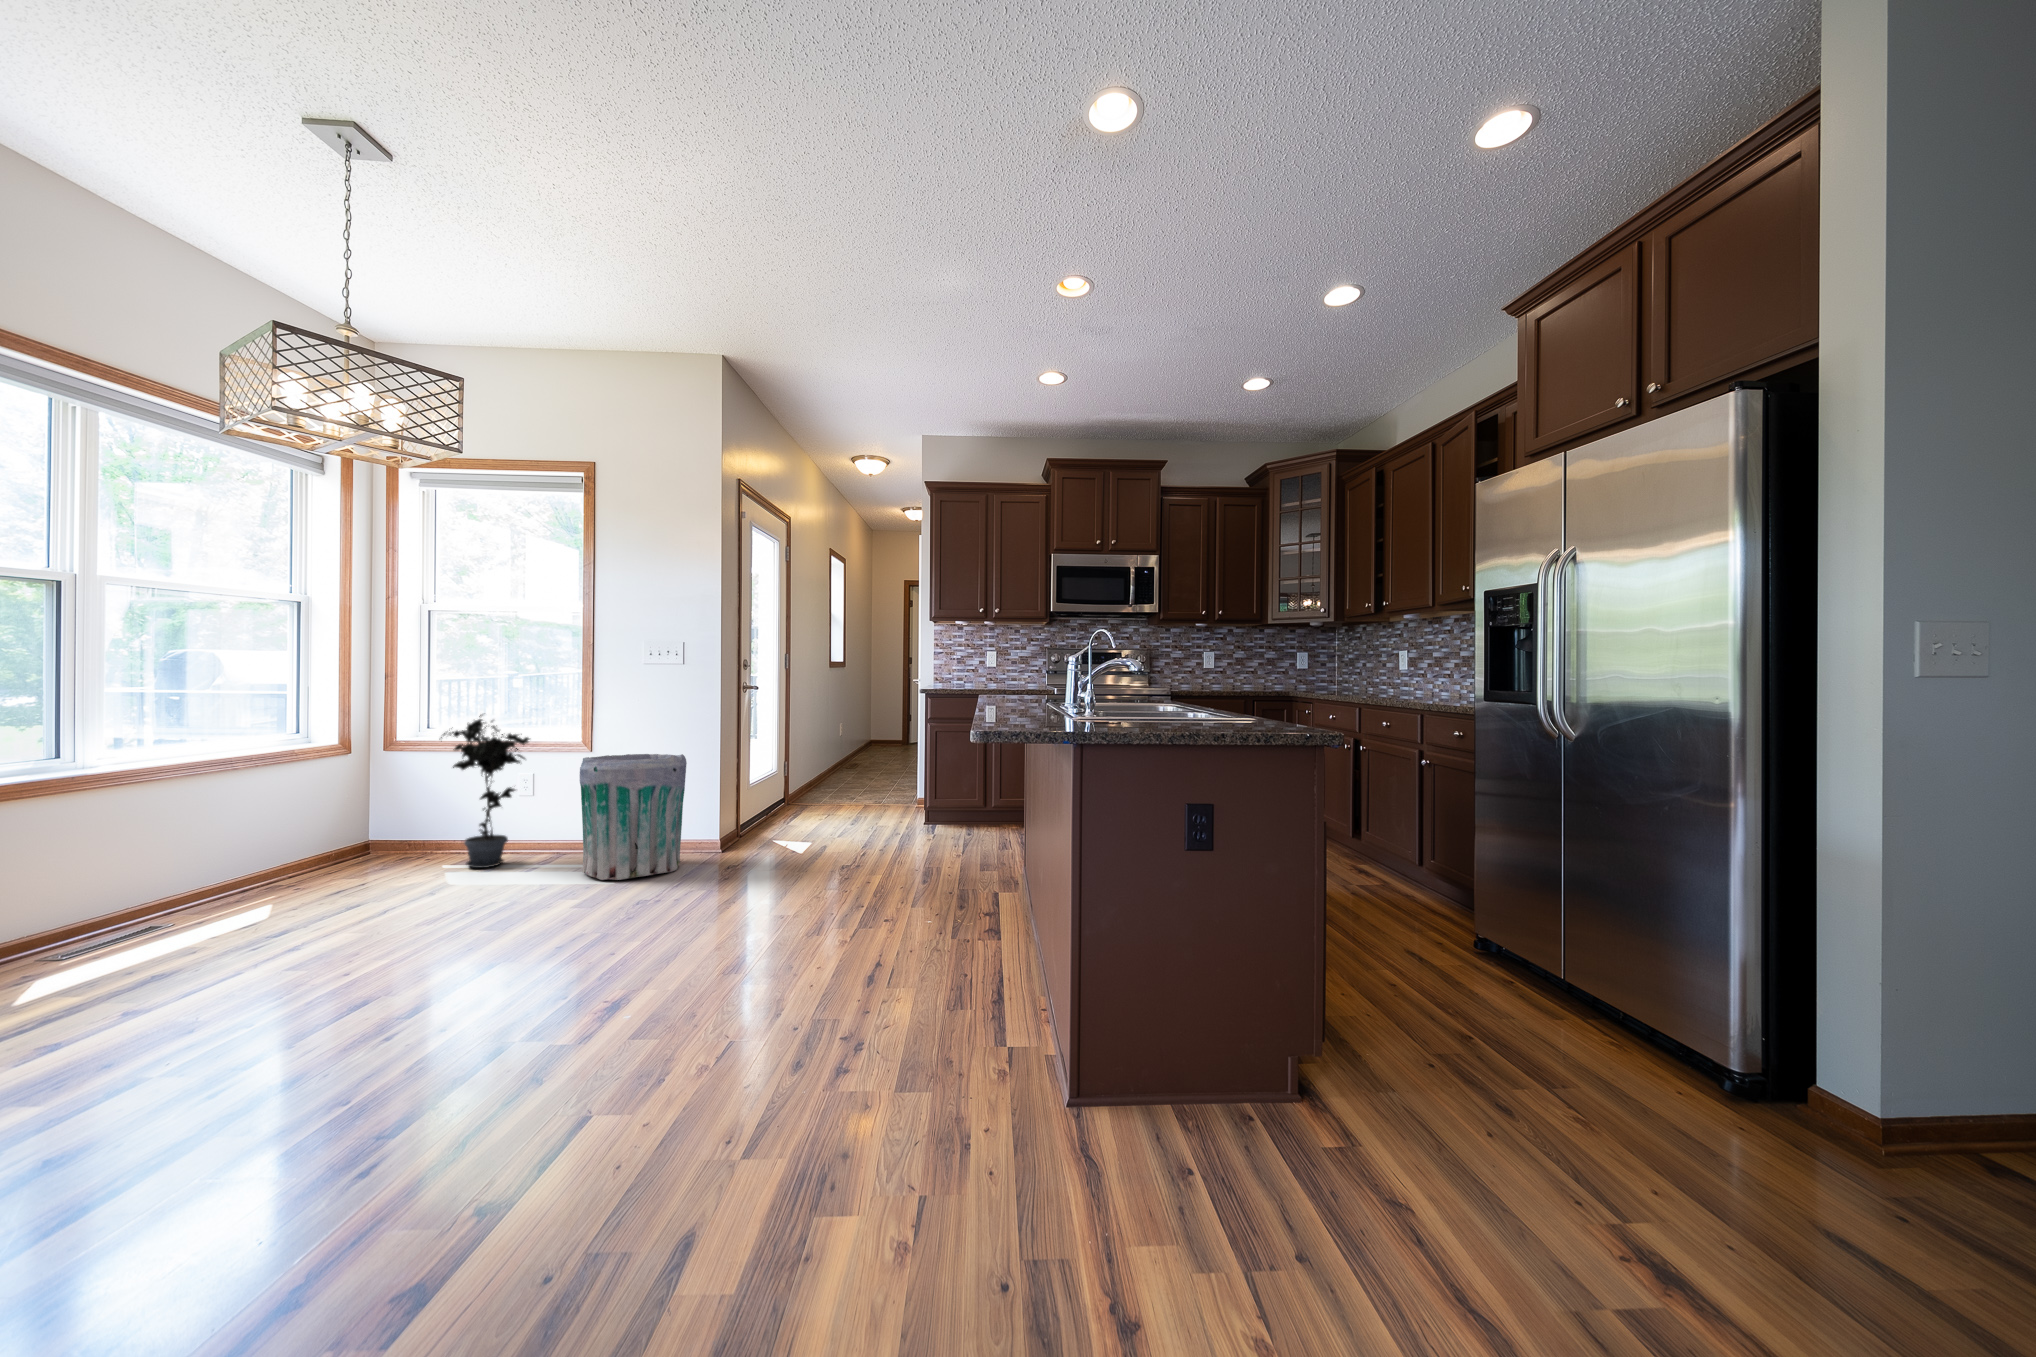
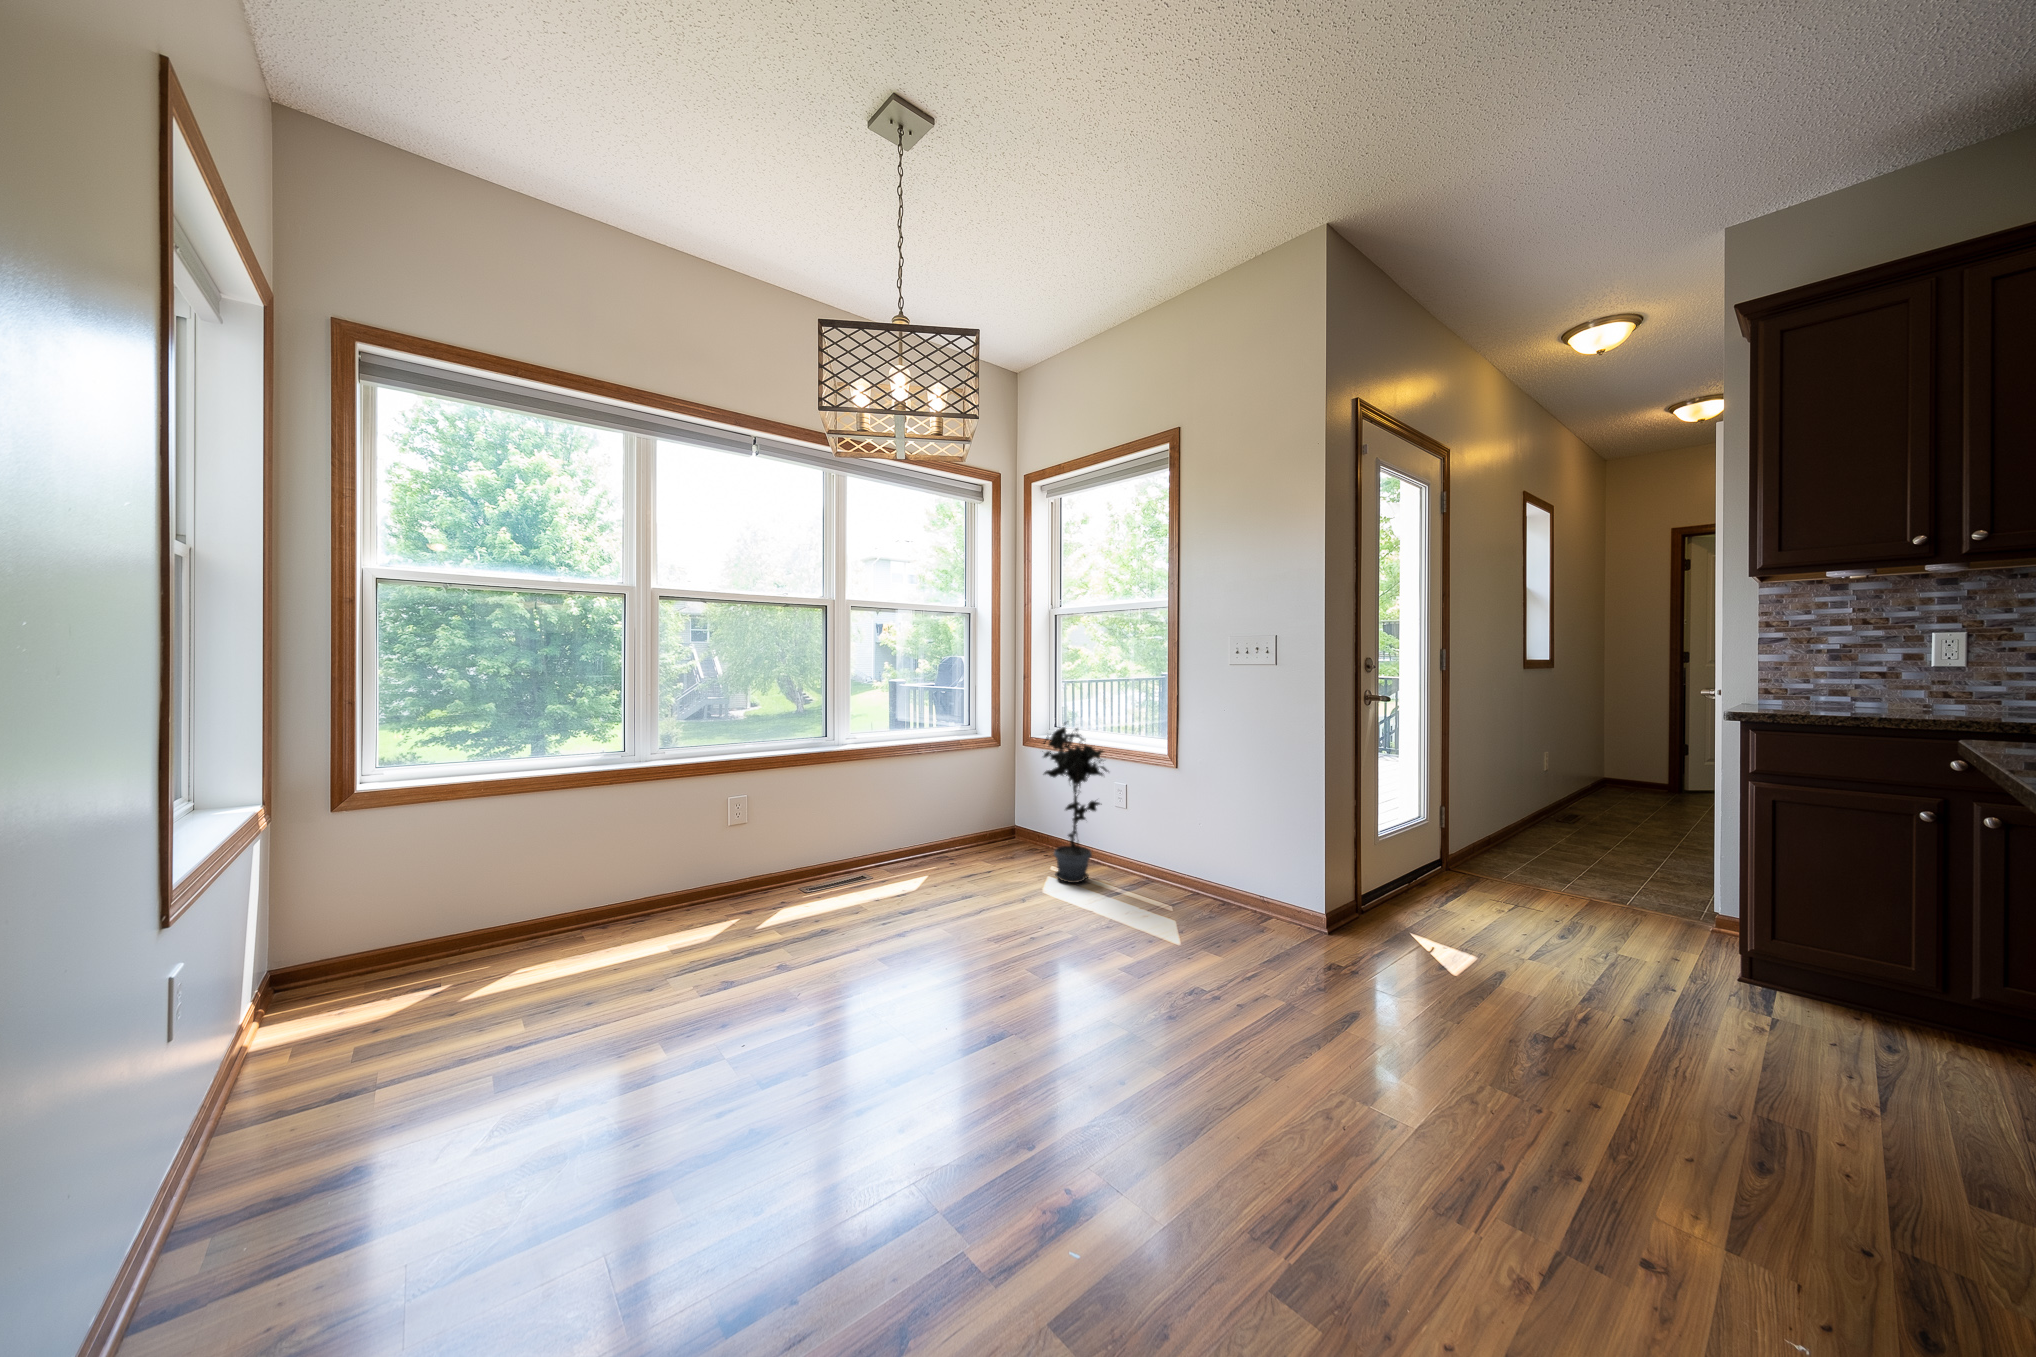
trash can: present [580,754,687,880] -> none [1135,780,1263,955]

